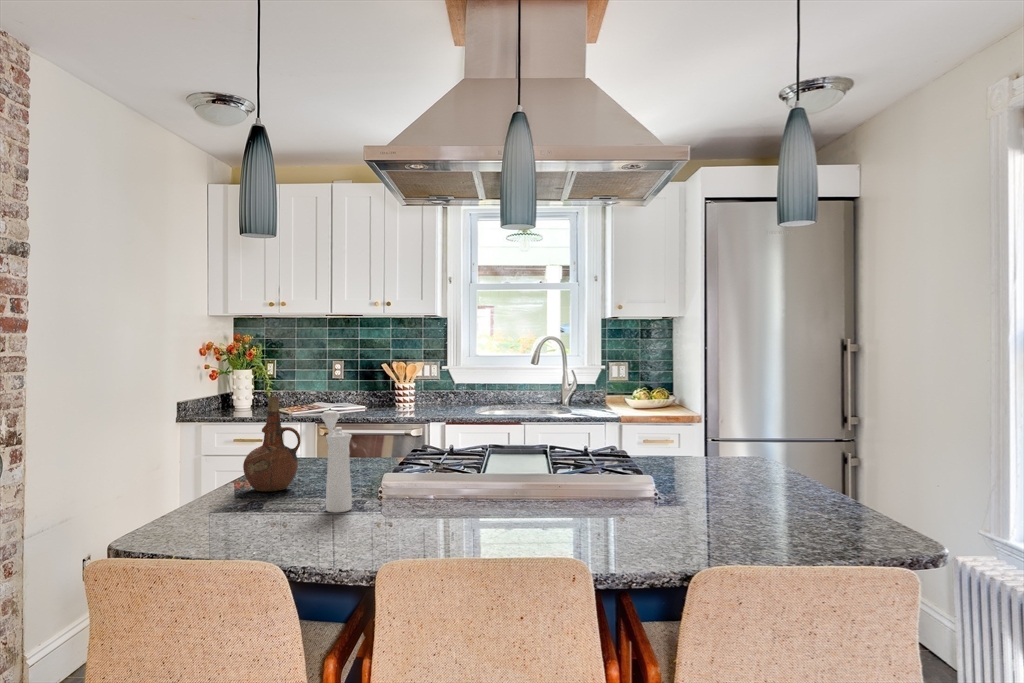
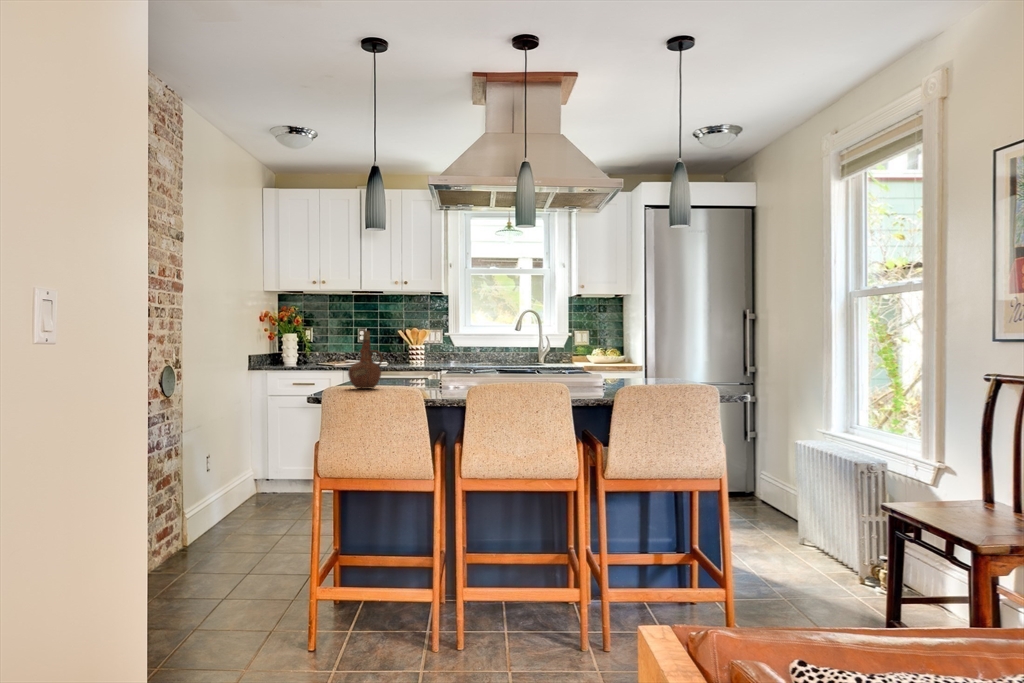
pepper mill: present [321,411,352,513] -> none [401,337,423,394]

